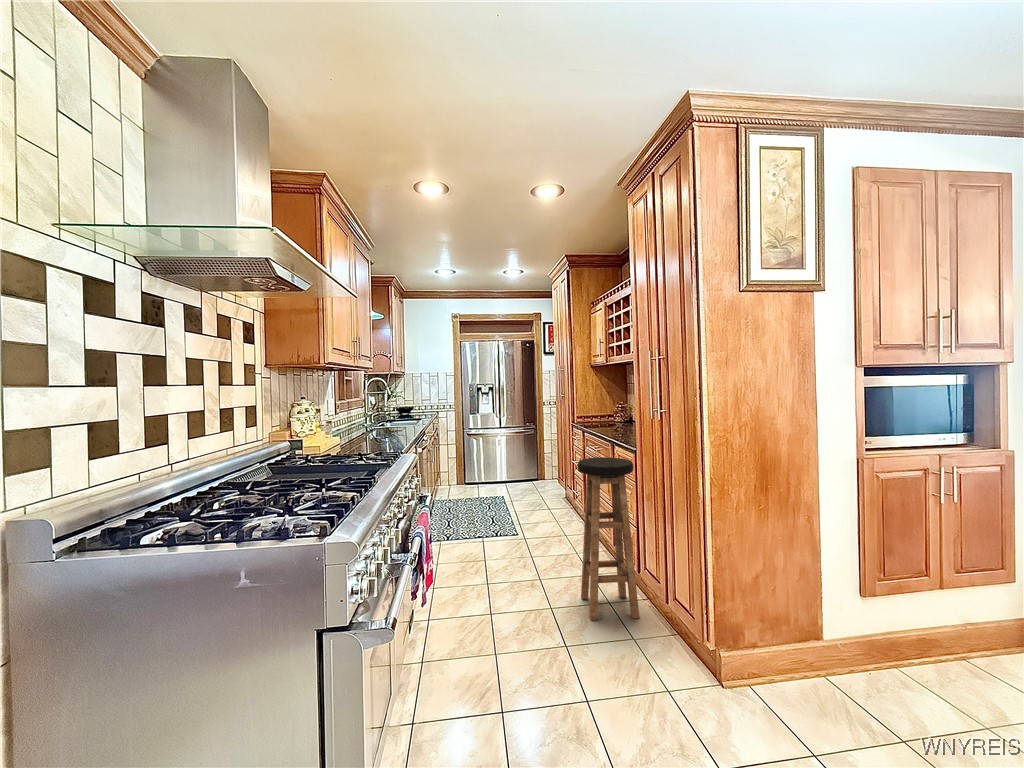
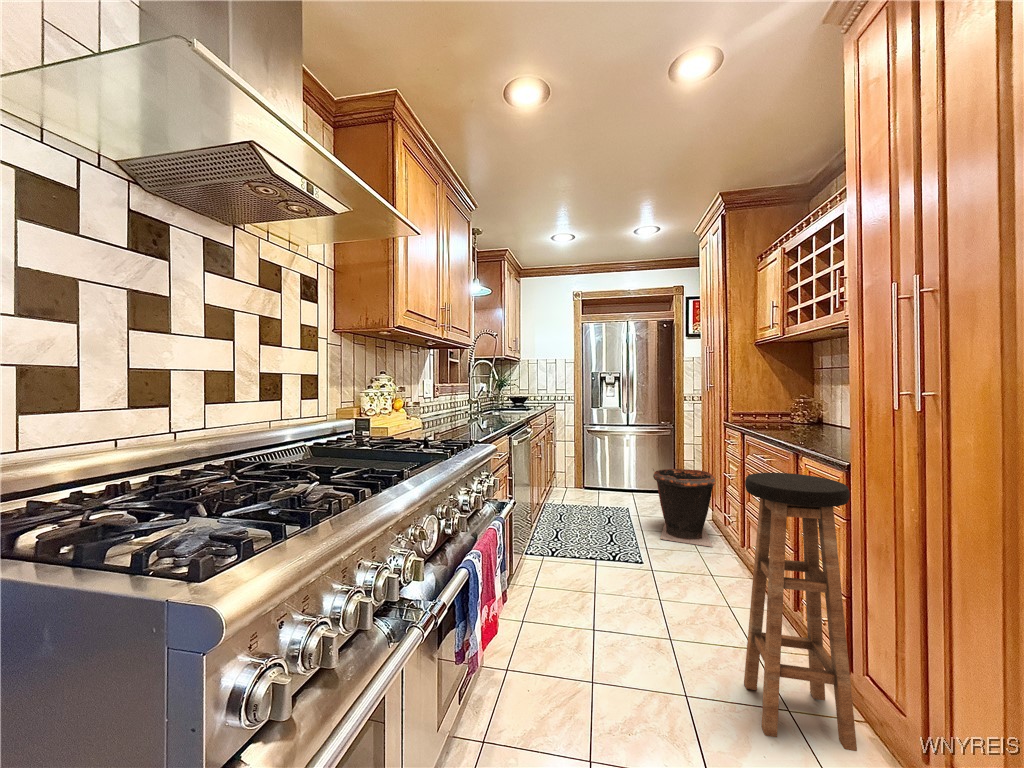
trash can: none [521,461,567,518] -> present [653,468,716,547]

